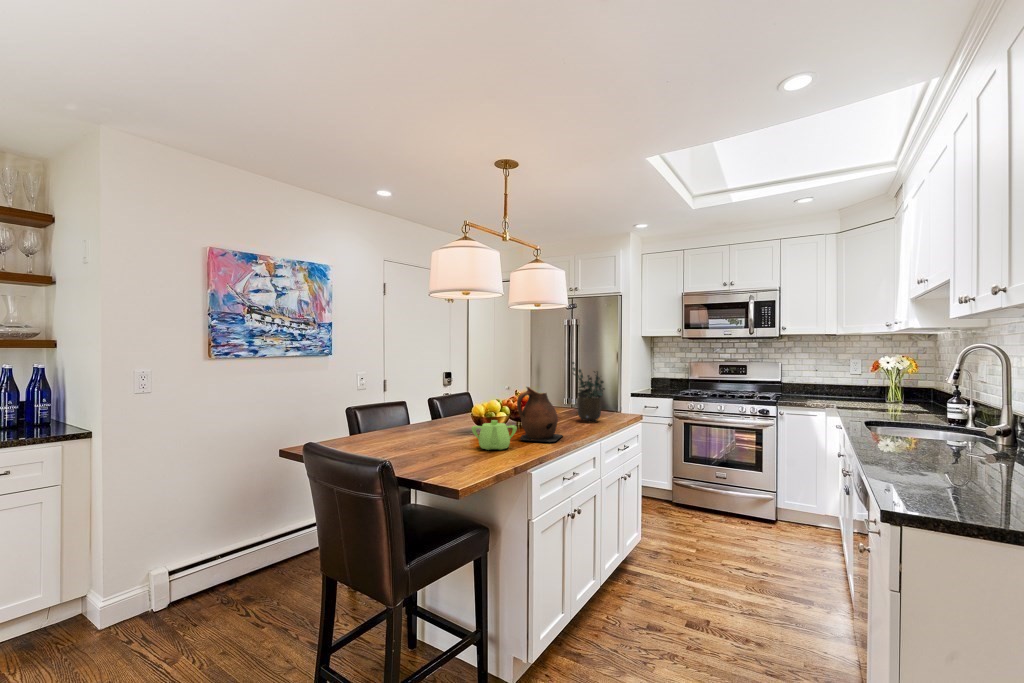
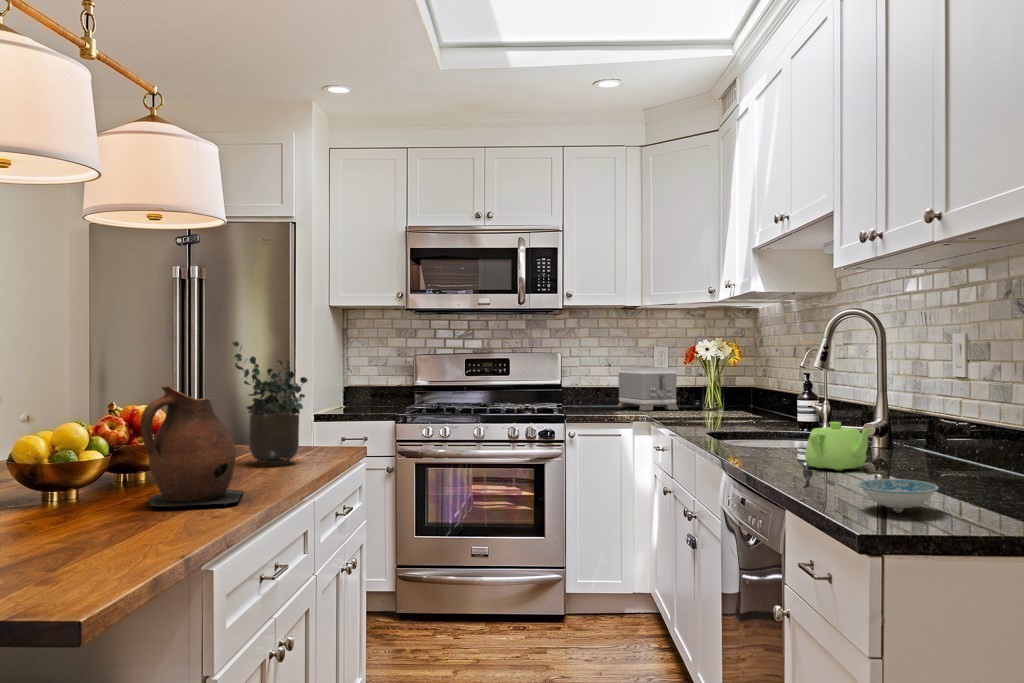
toaster: none [821,373,865,402] -> present [617,367,678,411]
teapot: present [472,420,517,450] -> present [805,422,873,471]
ceramic bowl: none [916,473,985,498] -> present [858,479,938,511]

